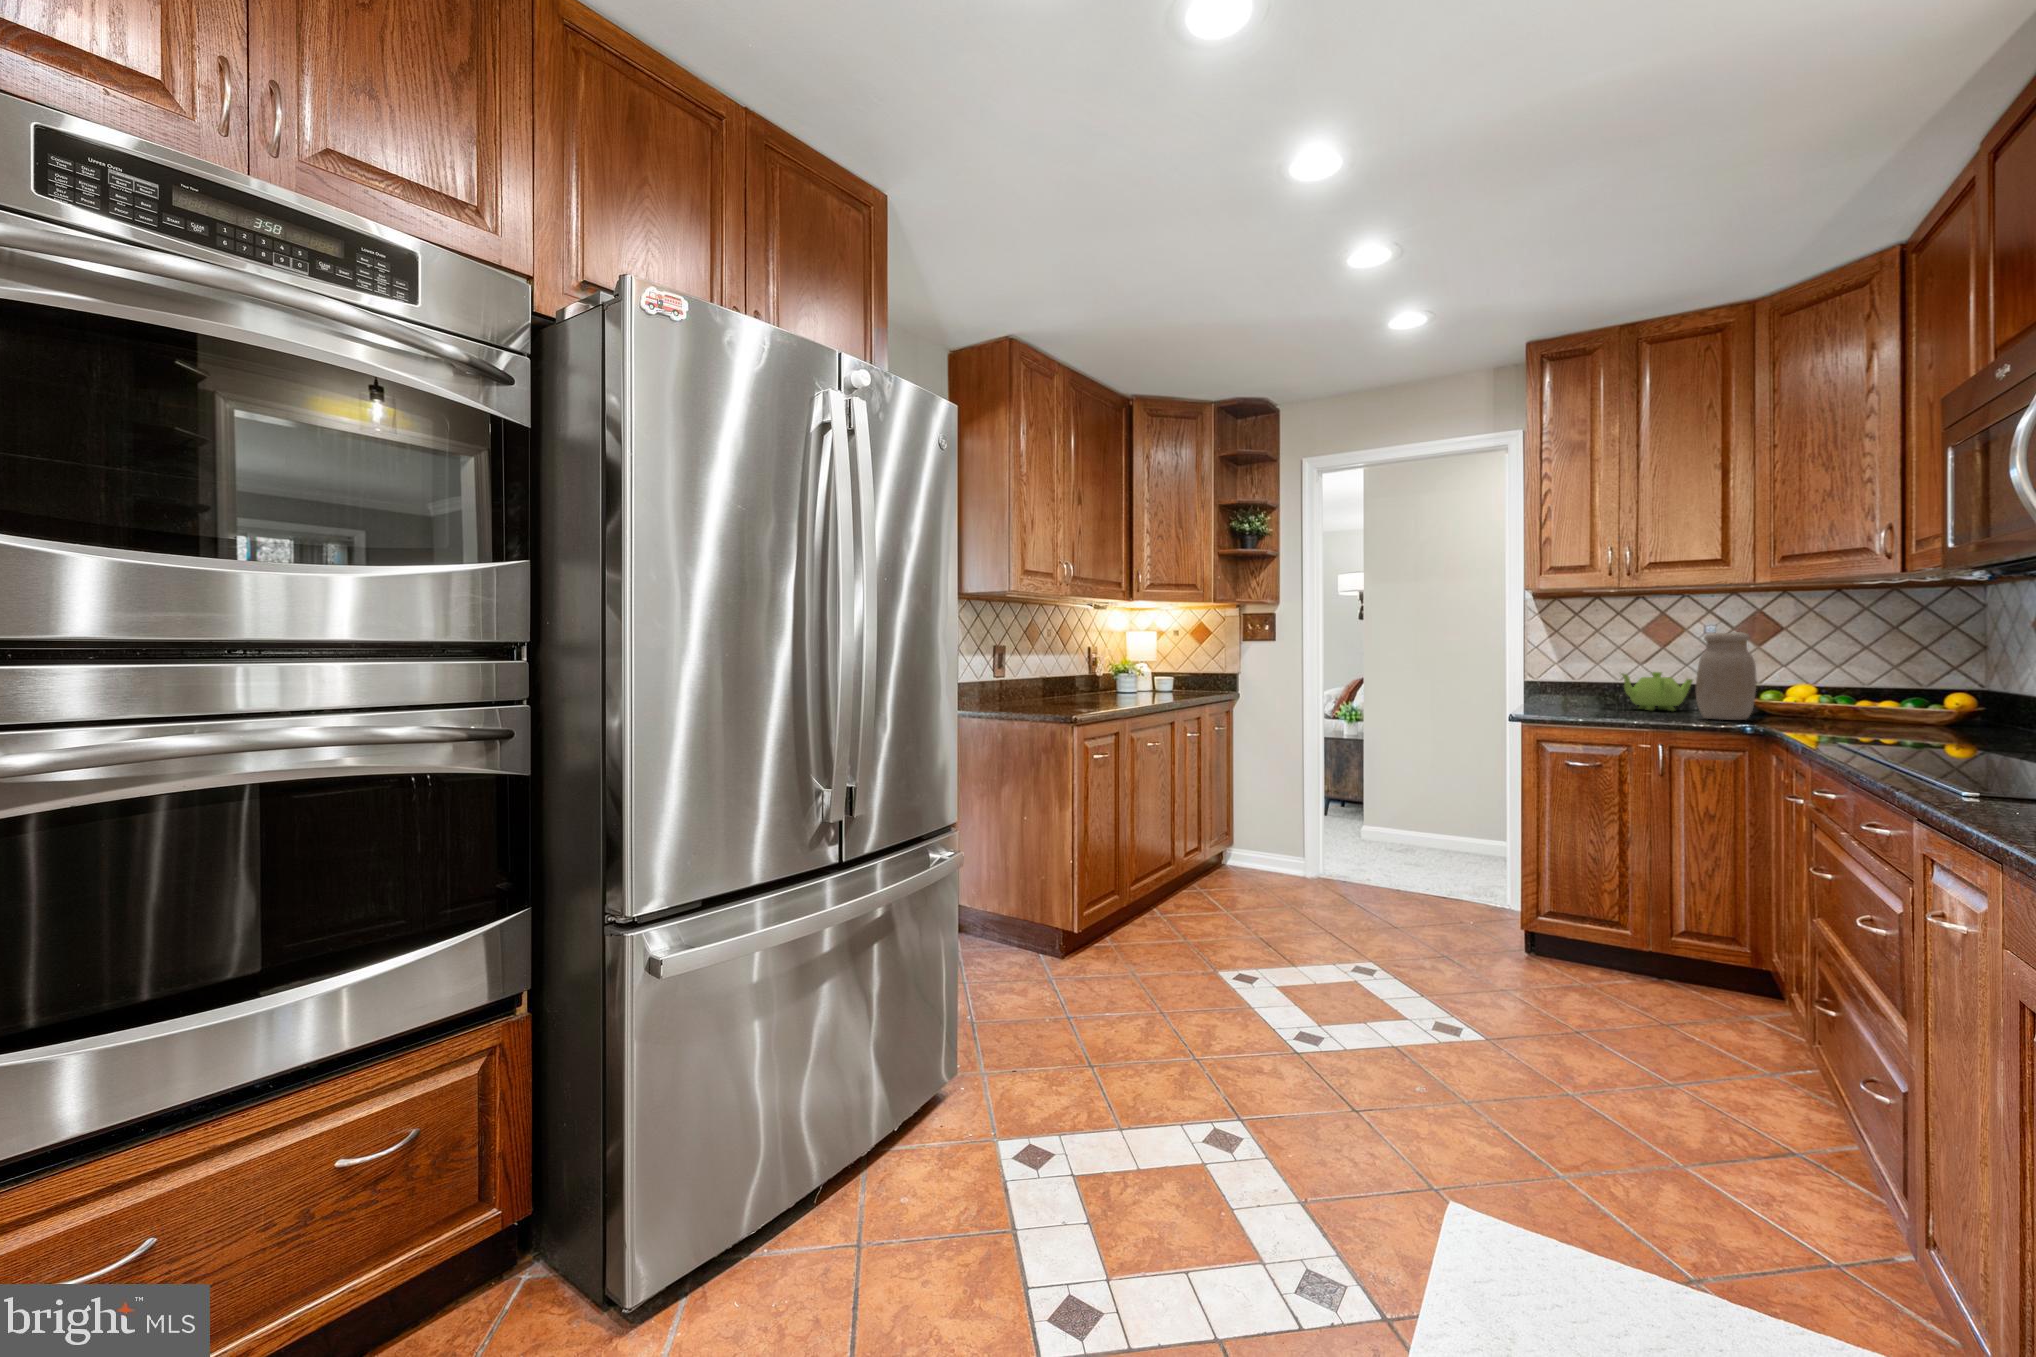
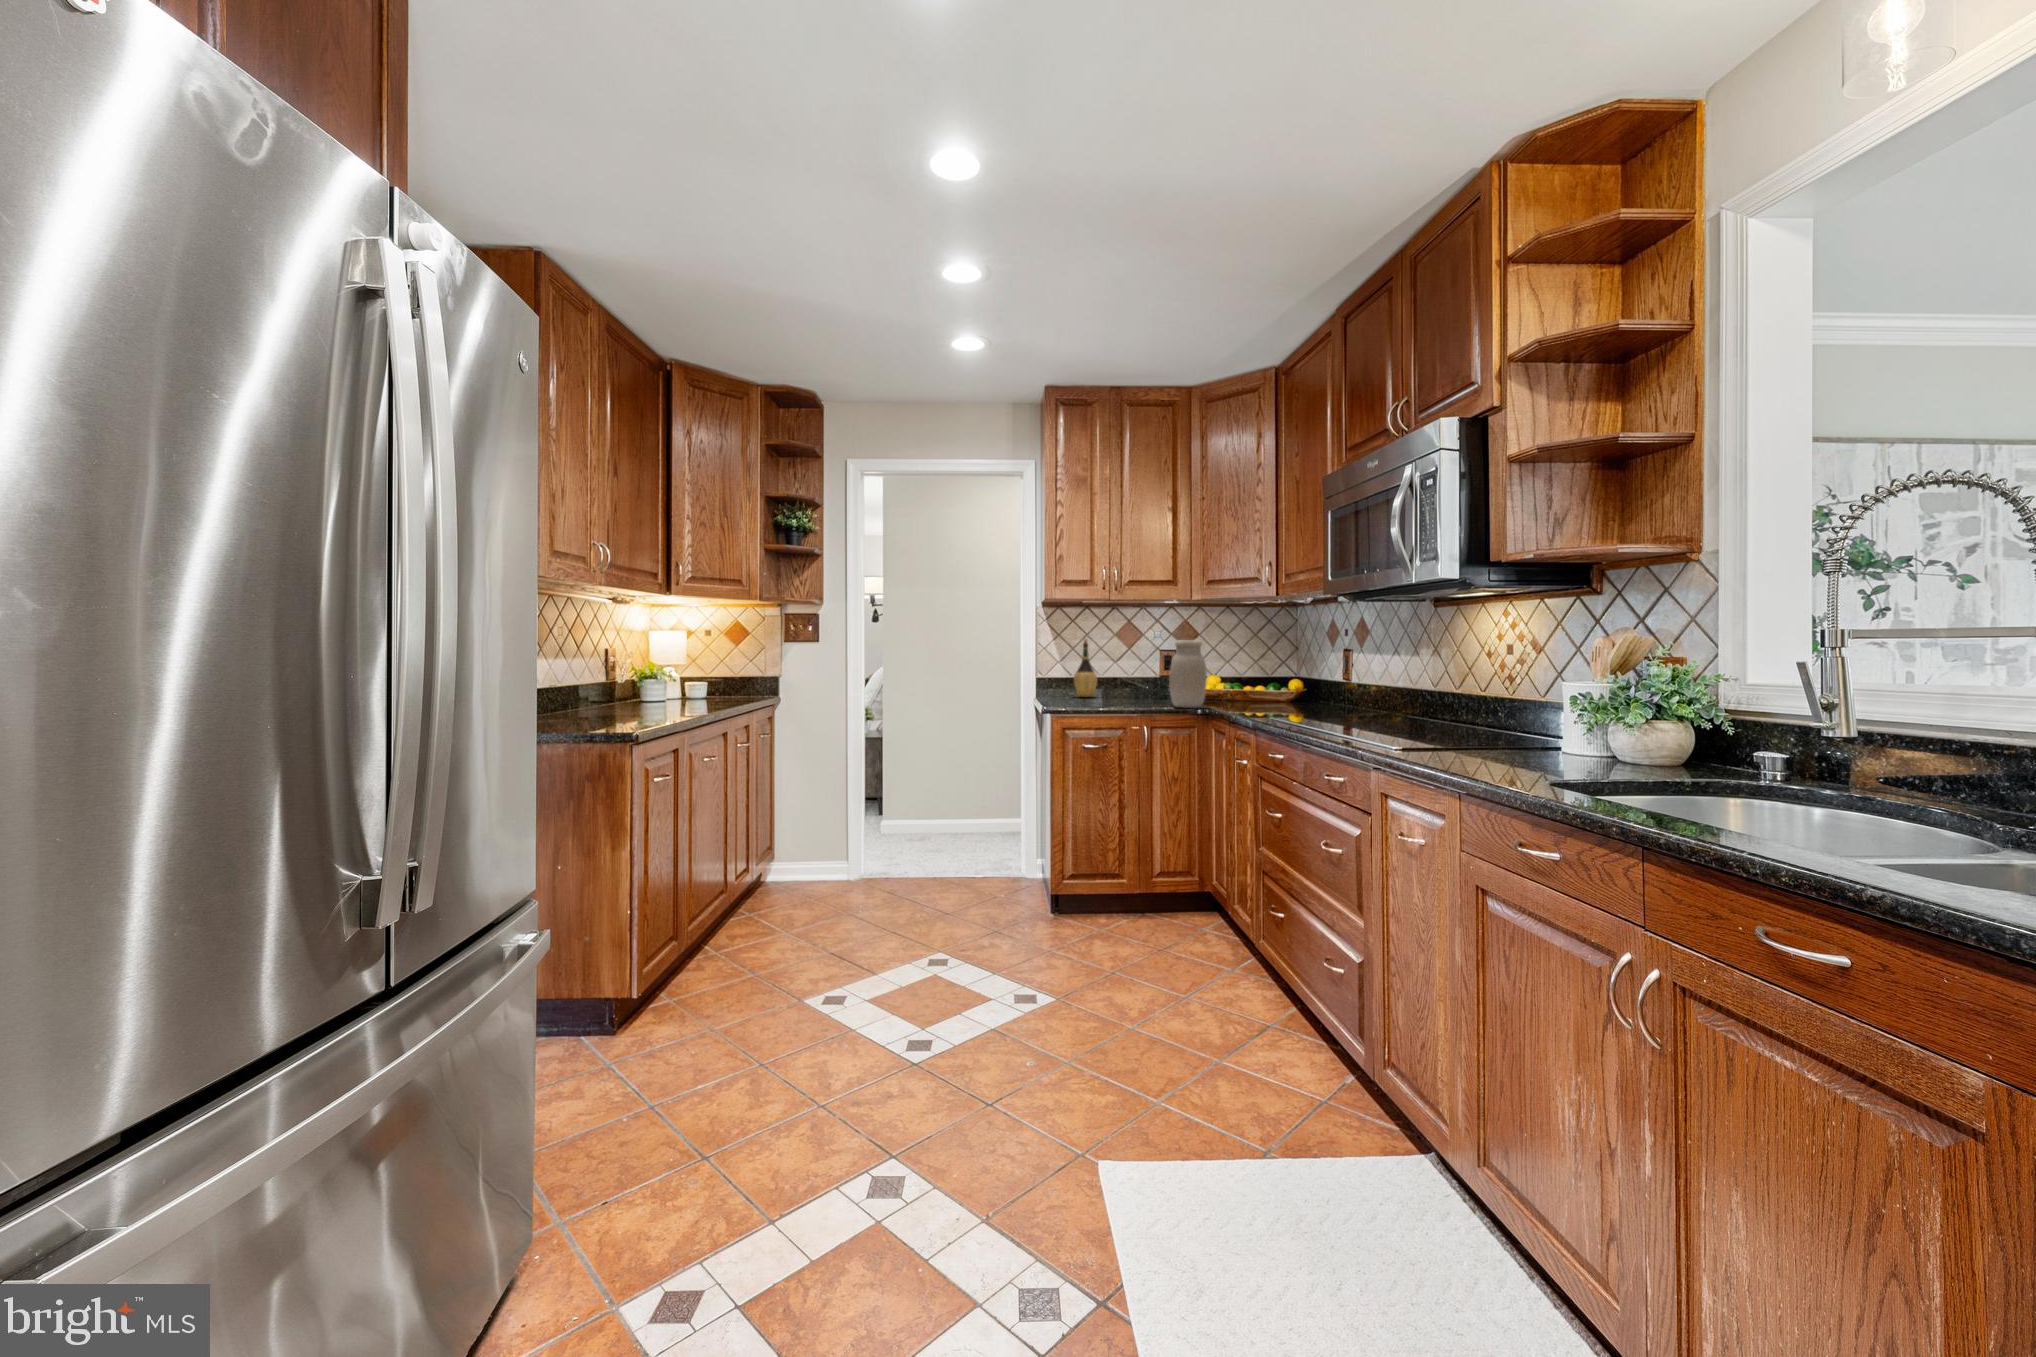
wine bottle: none [1576,634,1610,704] -> present [1074,640,1097,697]
teapot: present [1622,672,1693,711] -> none [1110,670,1156,701]

